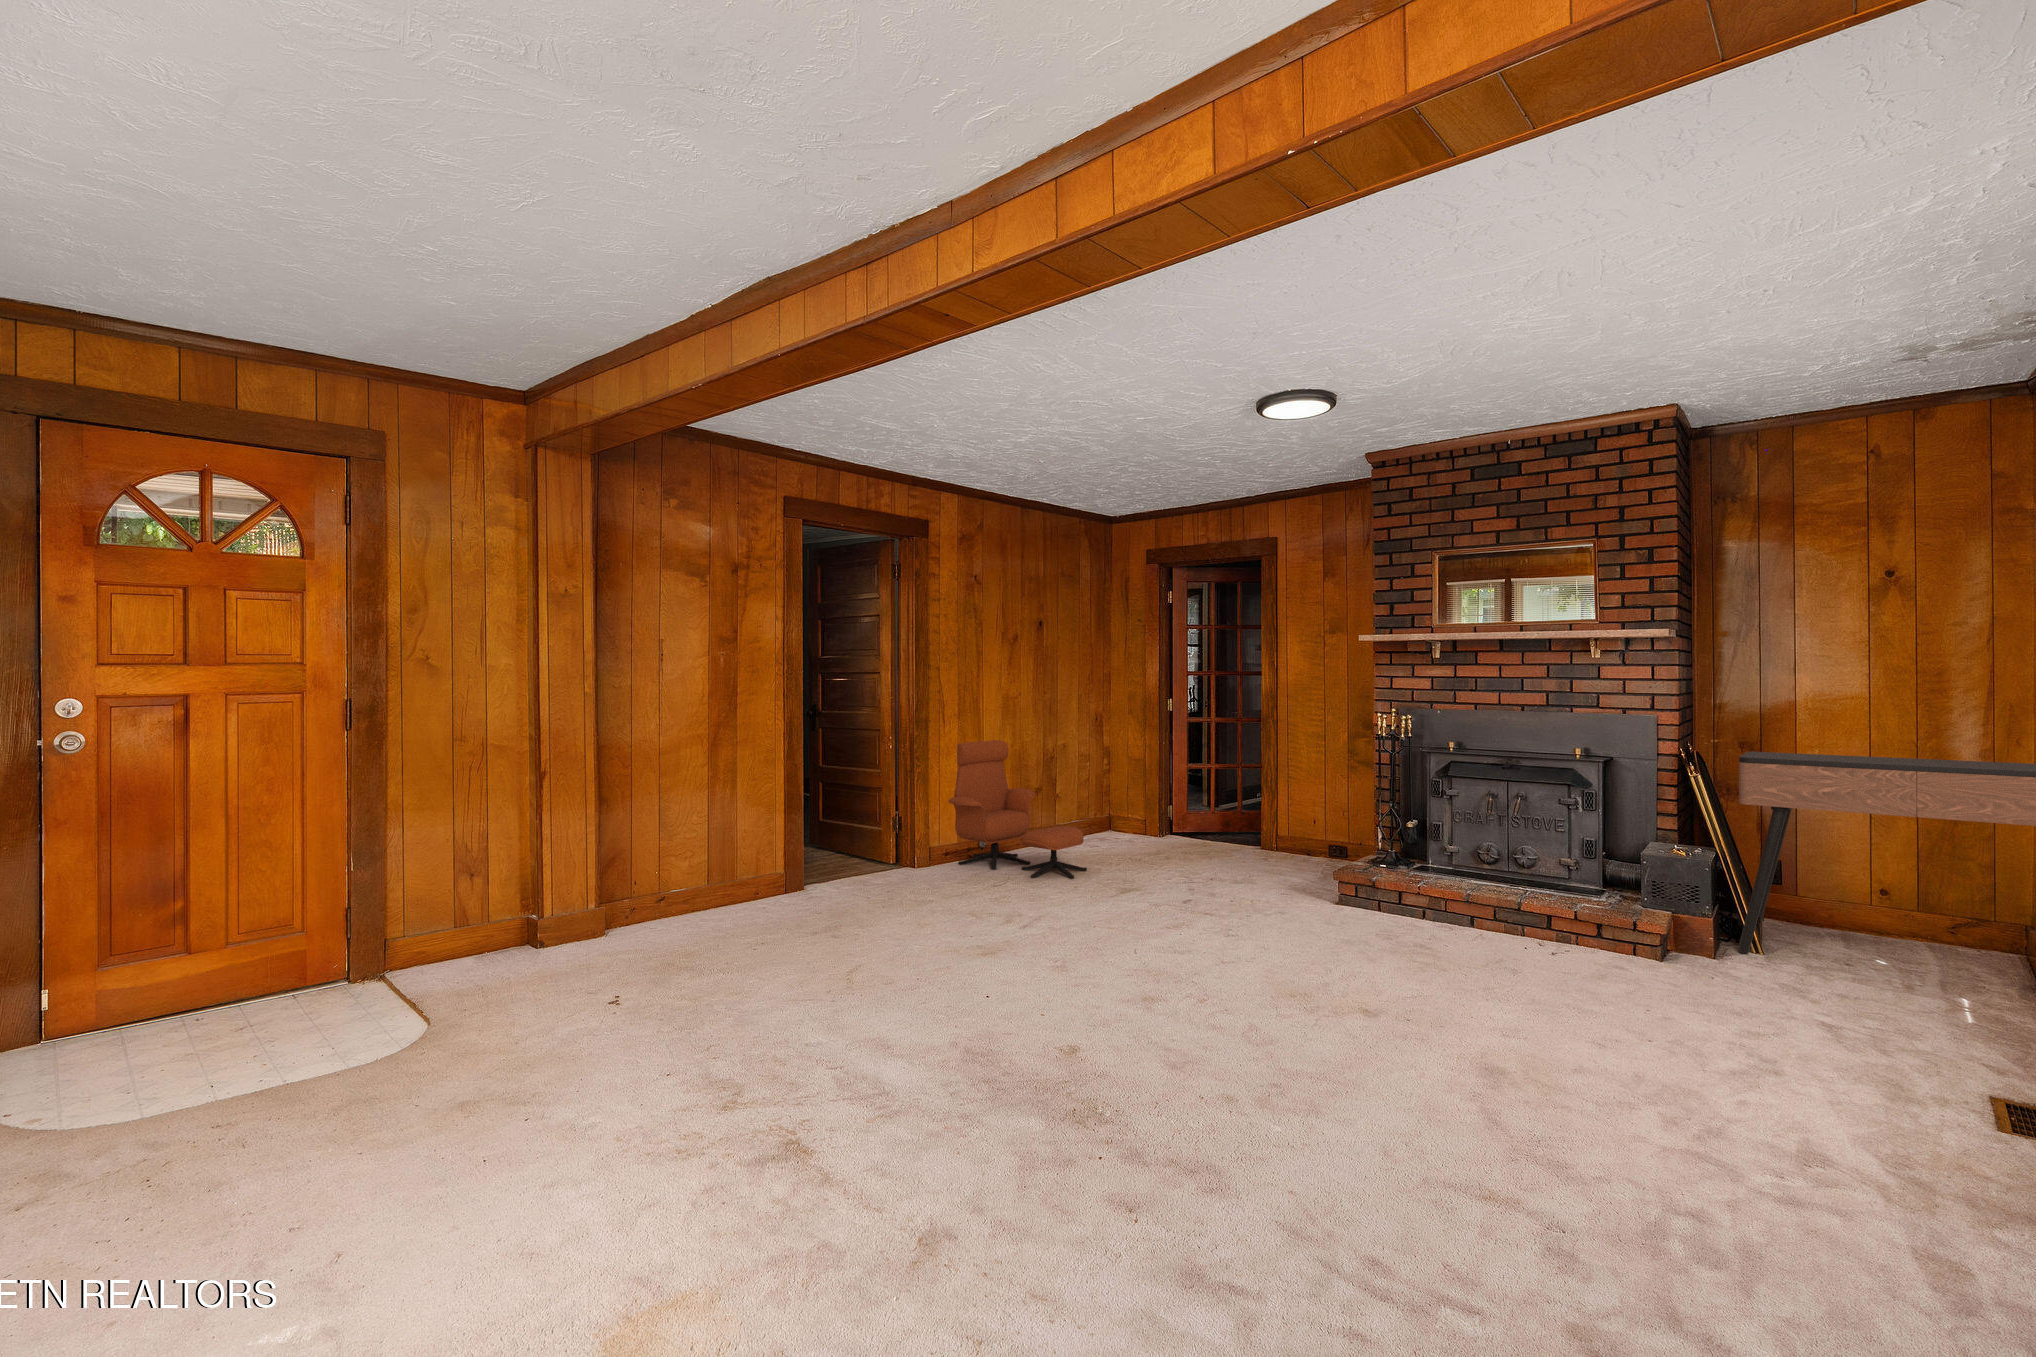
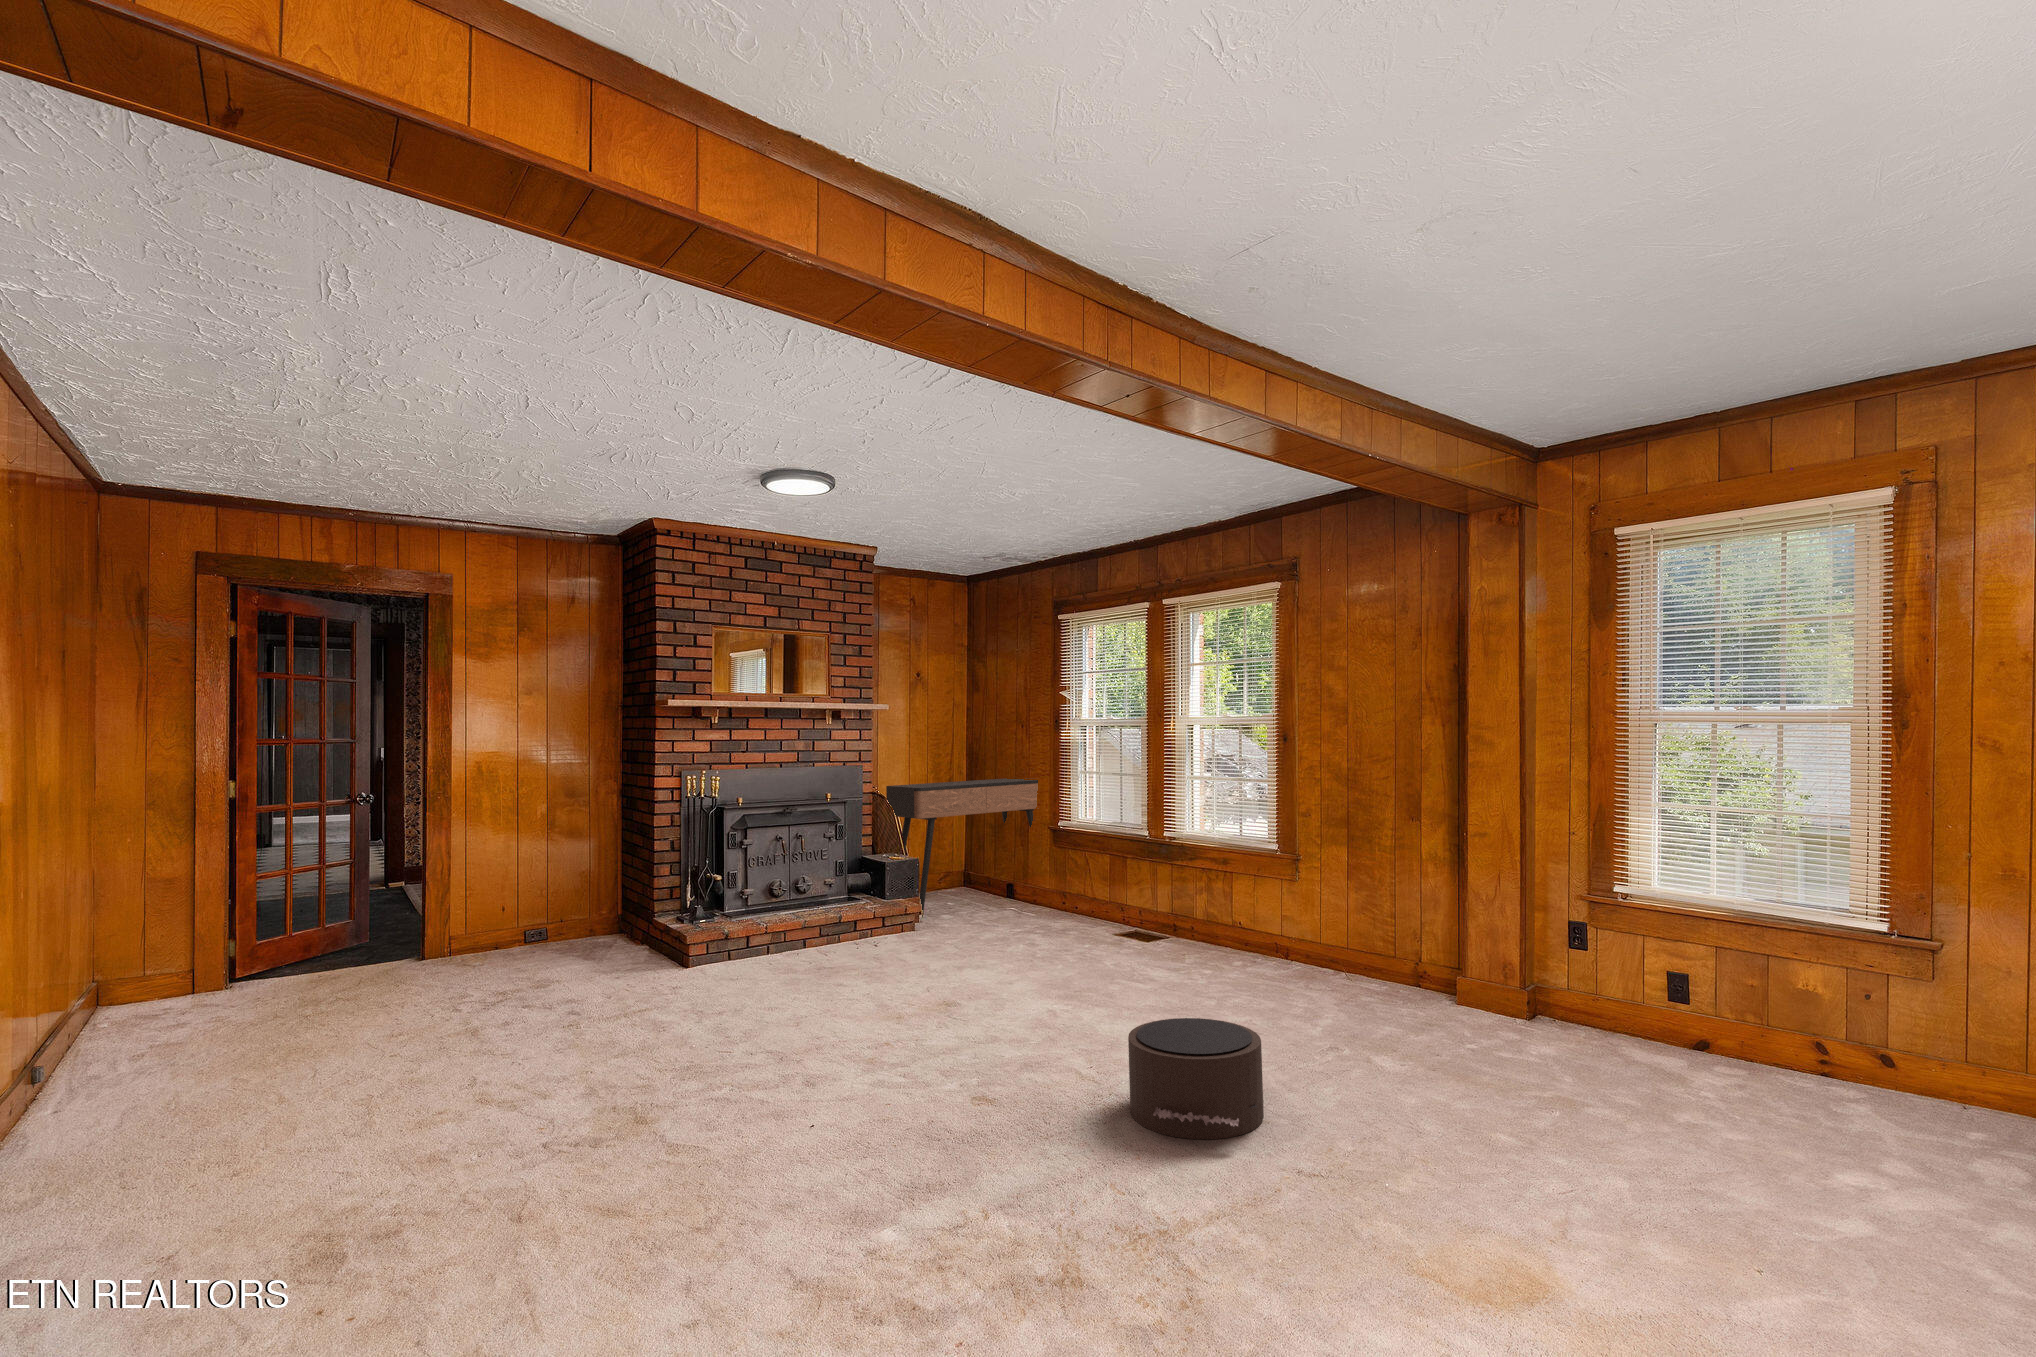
lounge chair: present [948,740,1087,878] -> none [61,872,380,1116]
pouf: none [908,1032,1126,1202] -> present [1128,1018,1264,1139]

